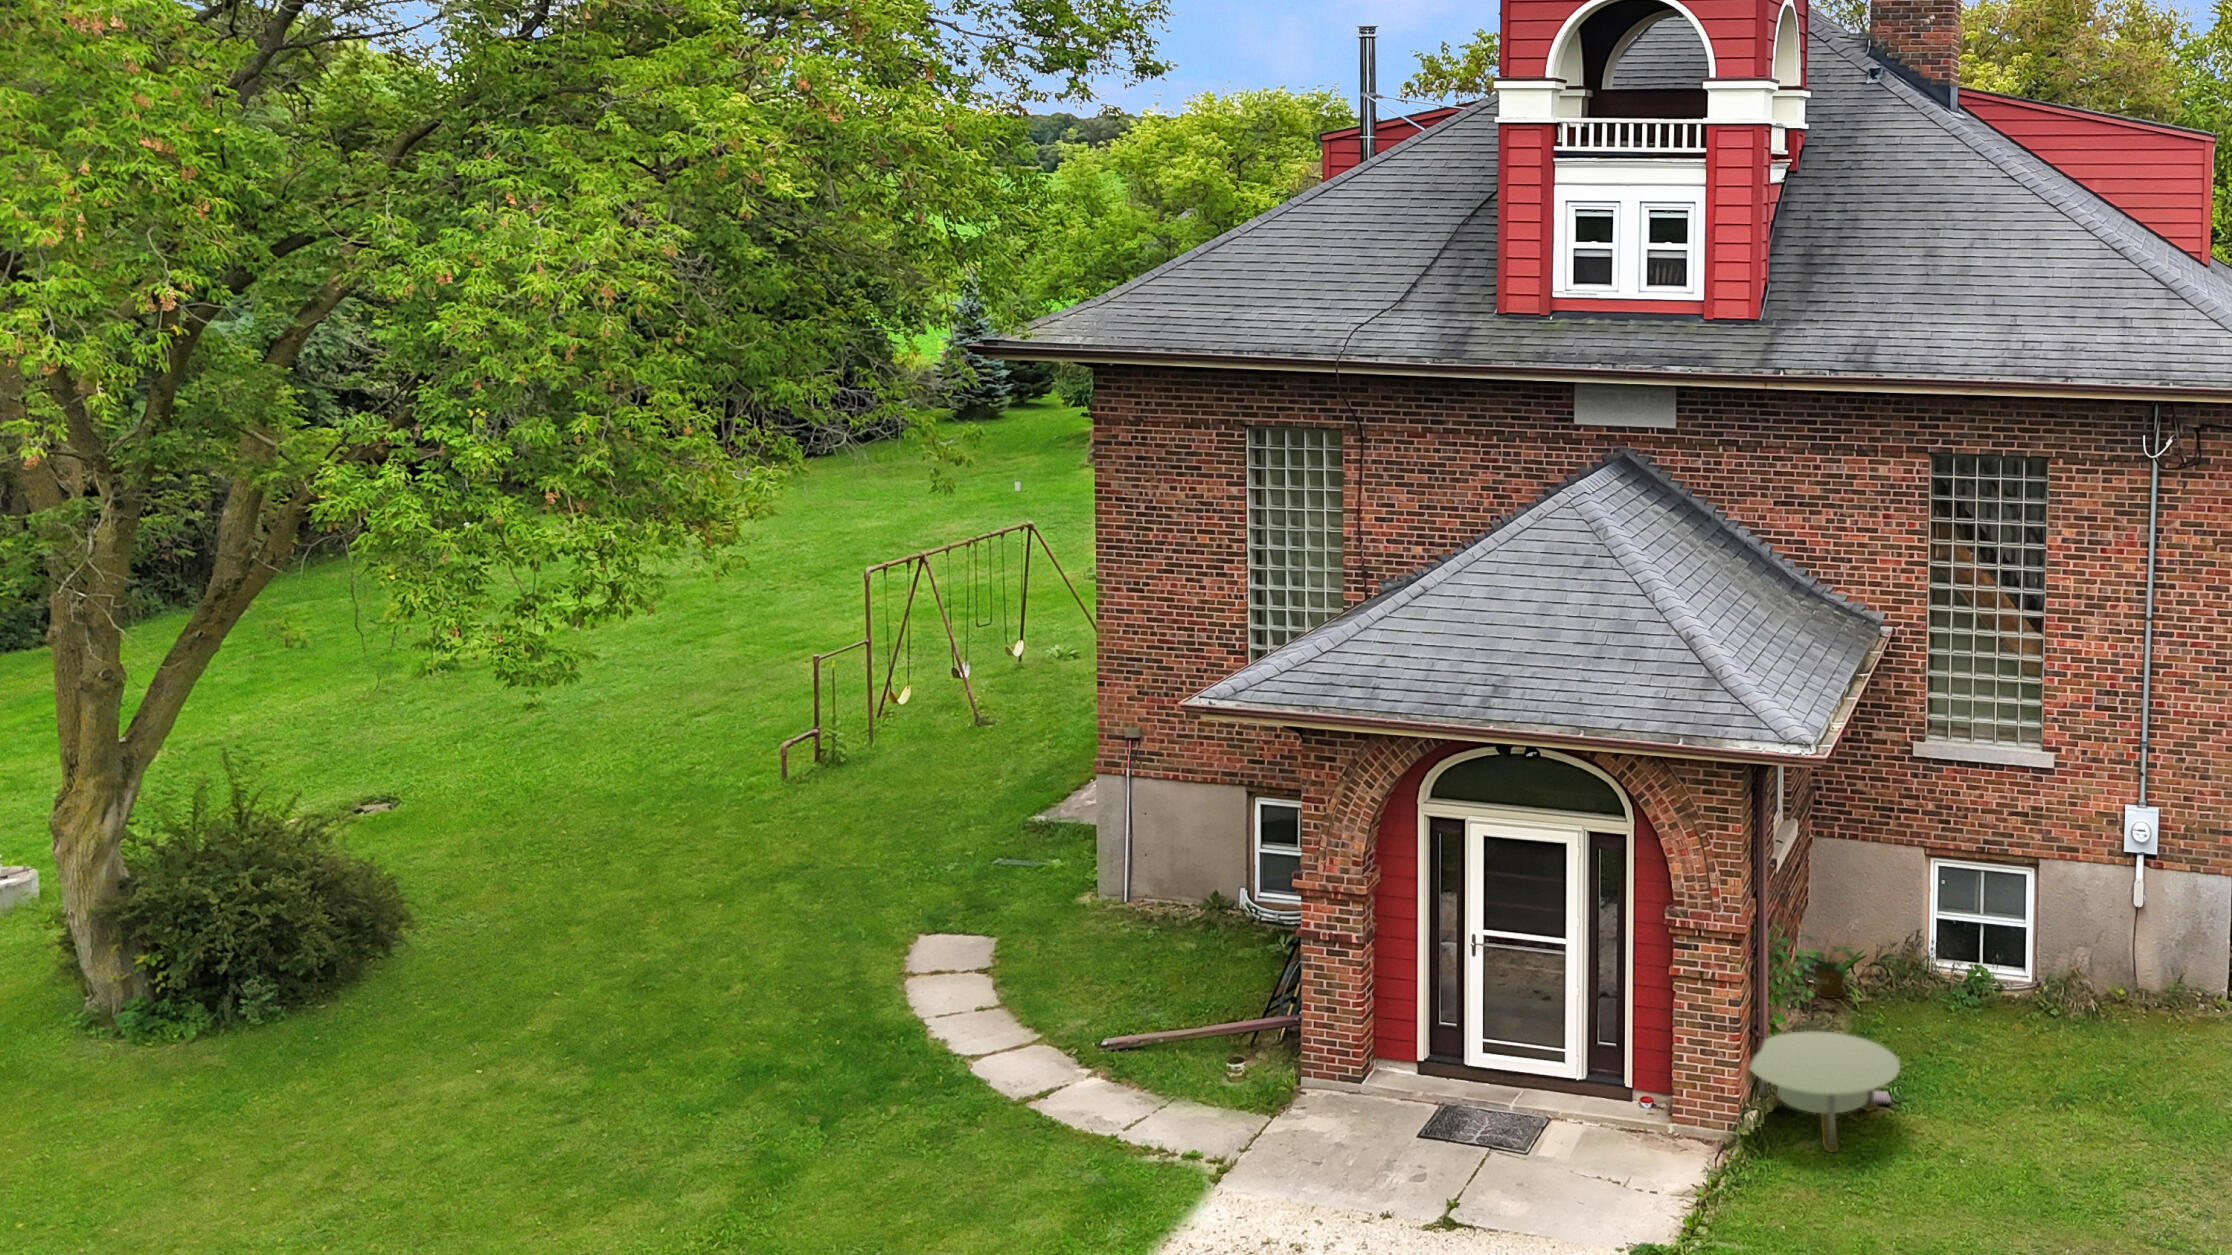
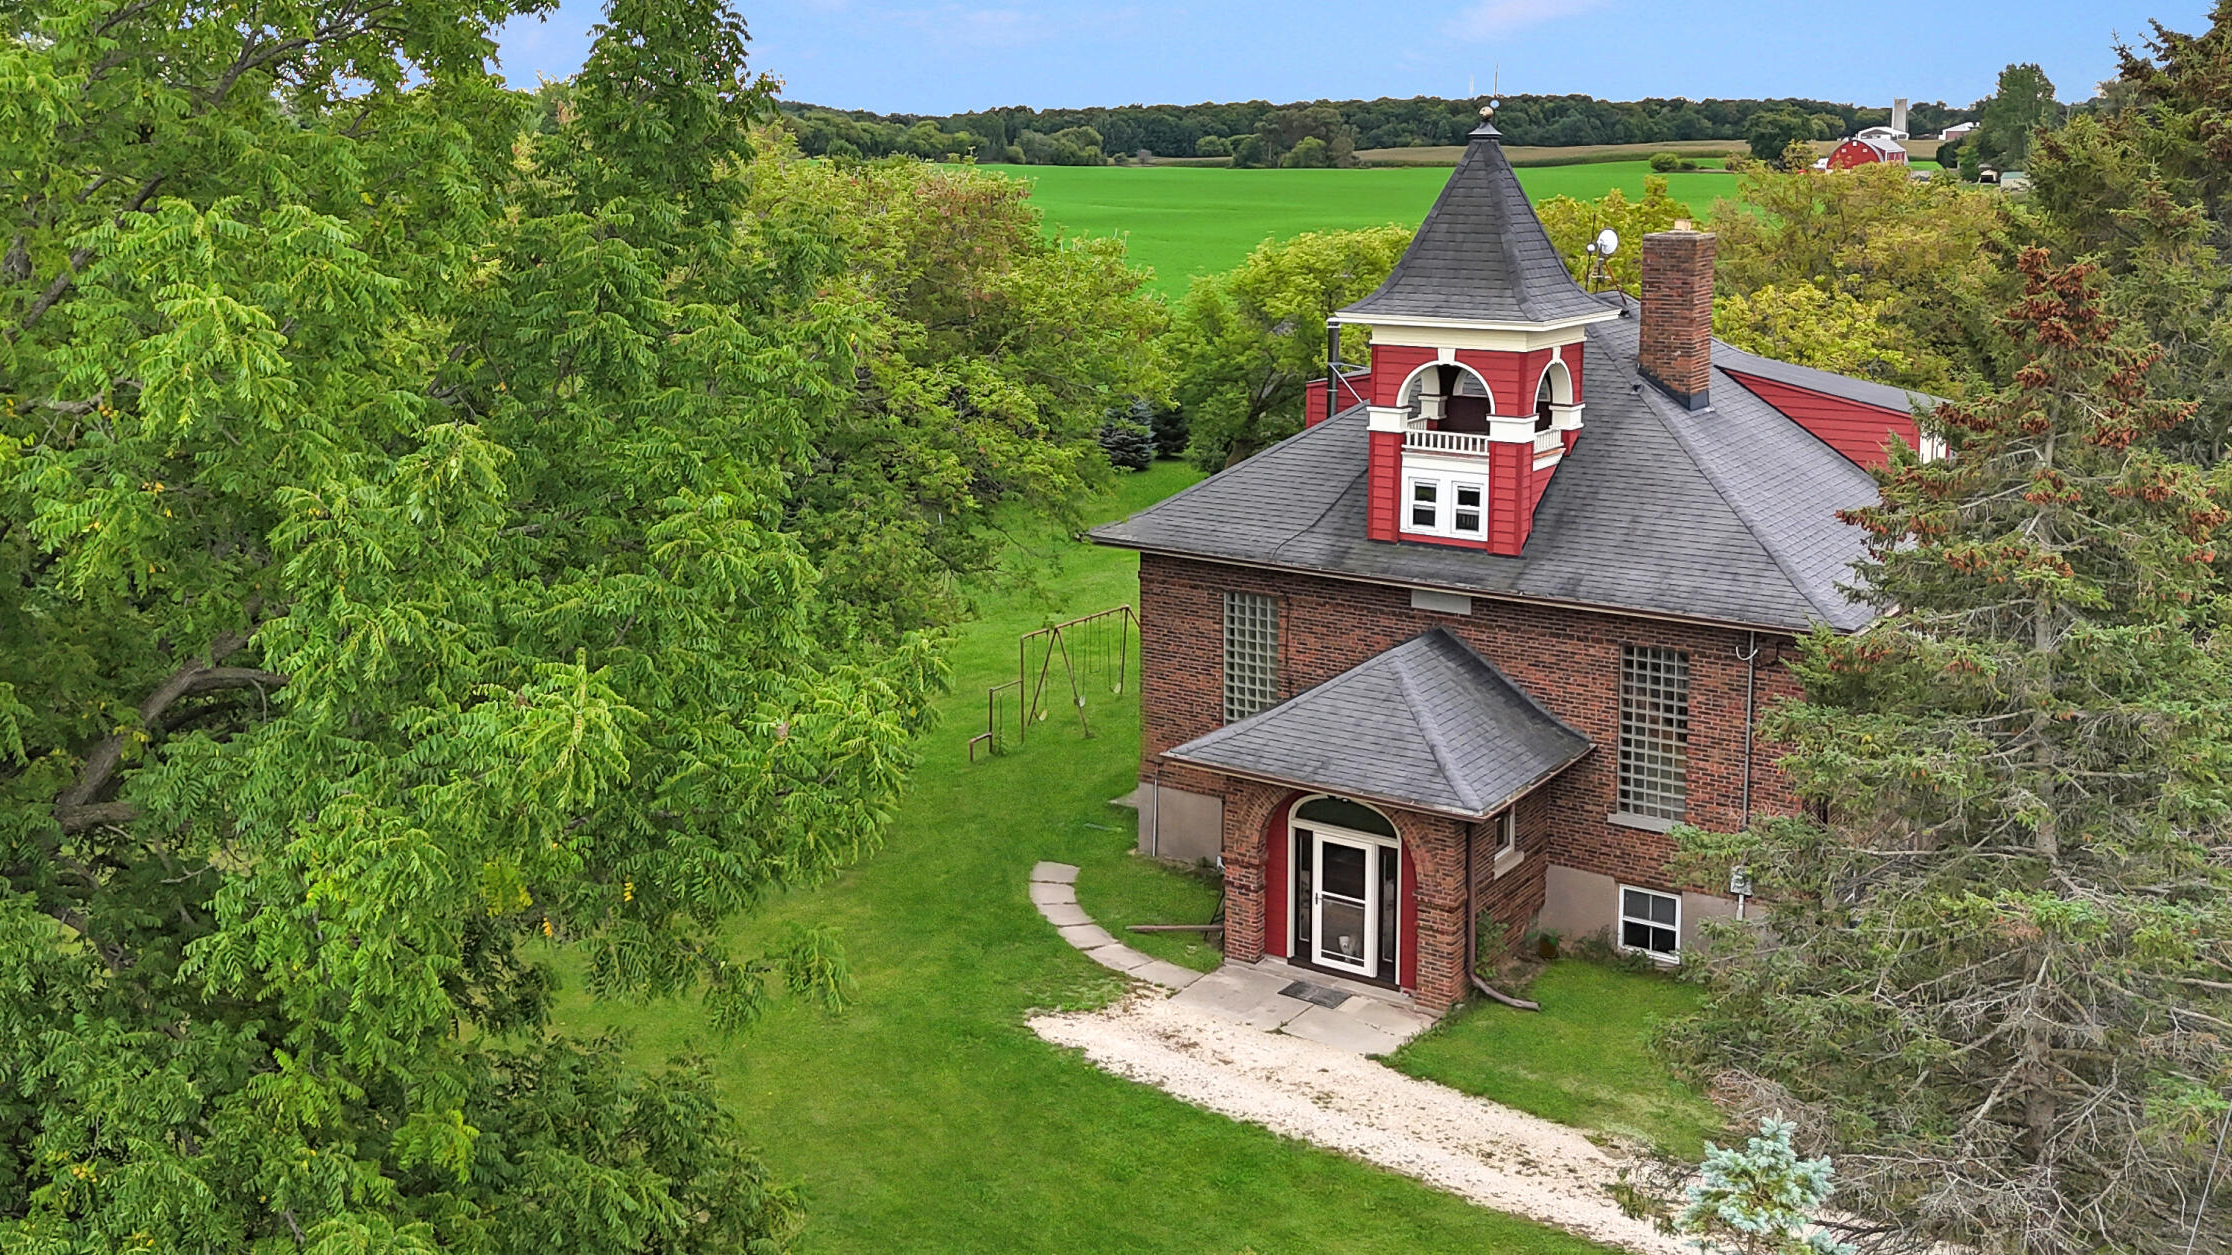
round table: present [1750,1031,1900,1152] -> none [1455,970,1543,1035]

